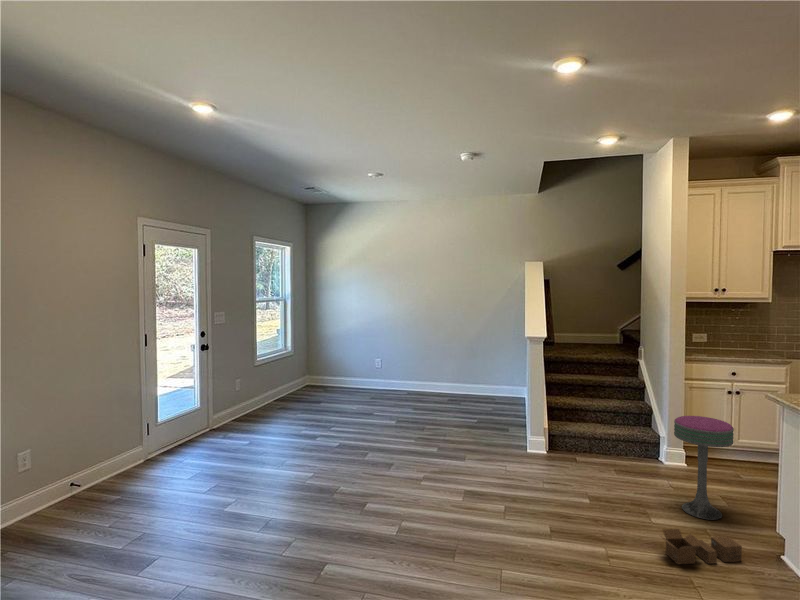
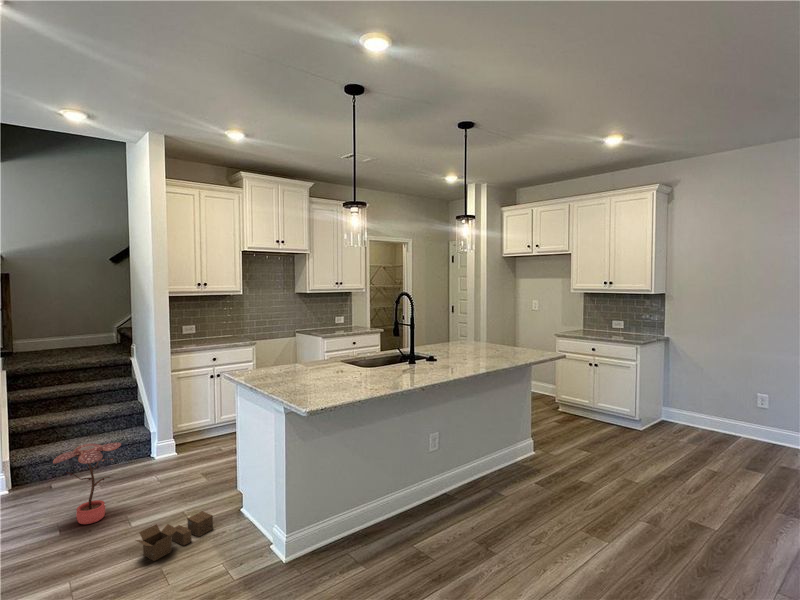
bar stool: present [674,416,734,520] -> none [155,405,208,503]
potted plant: none [586,431,641,503] -> present [53,442,121,524]

